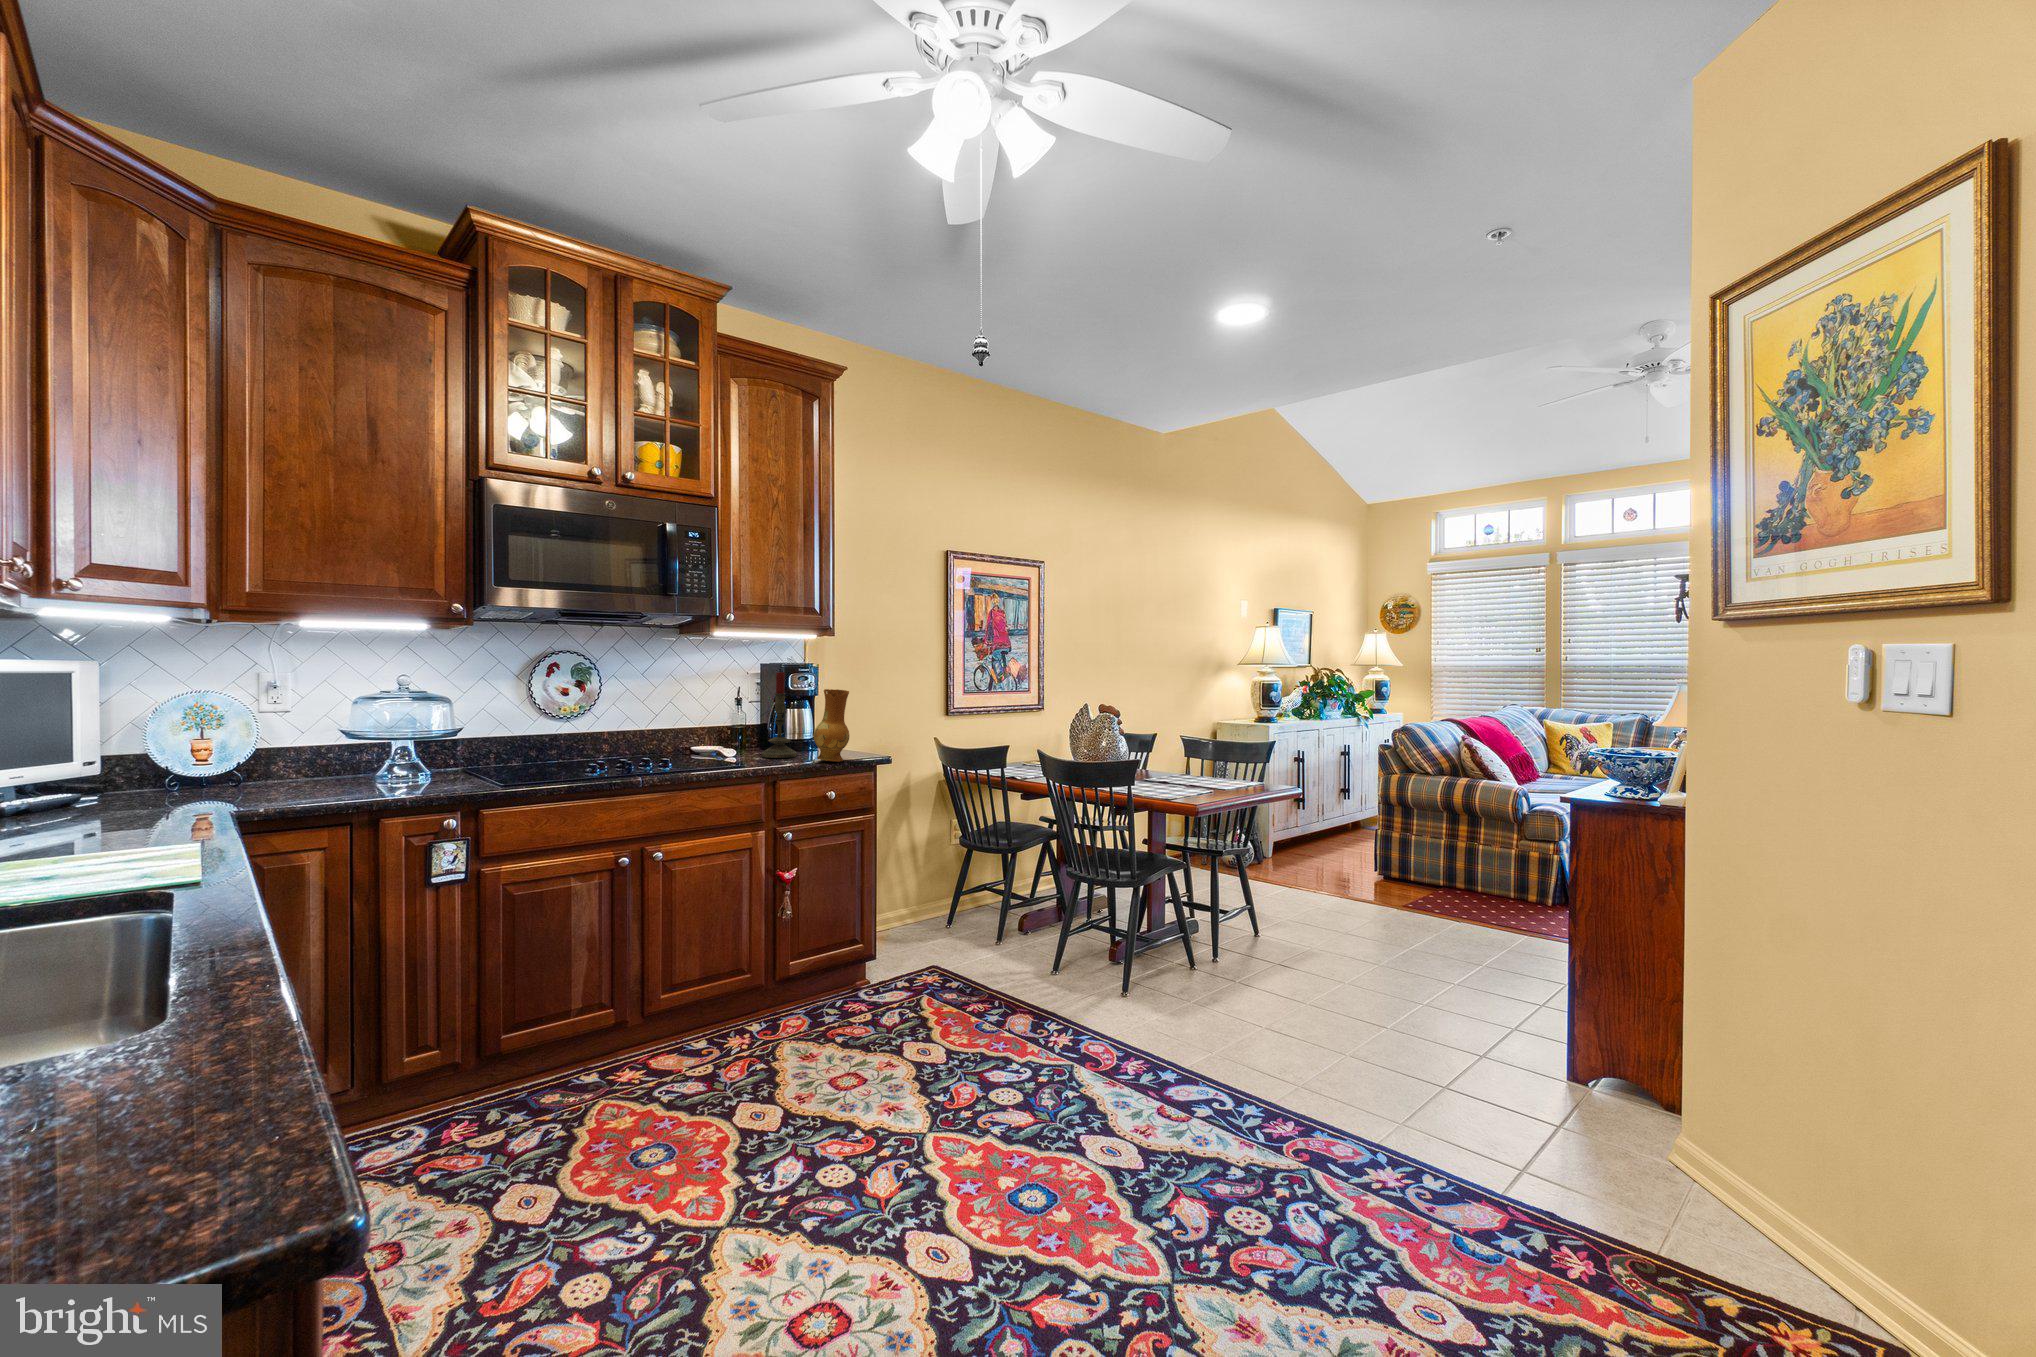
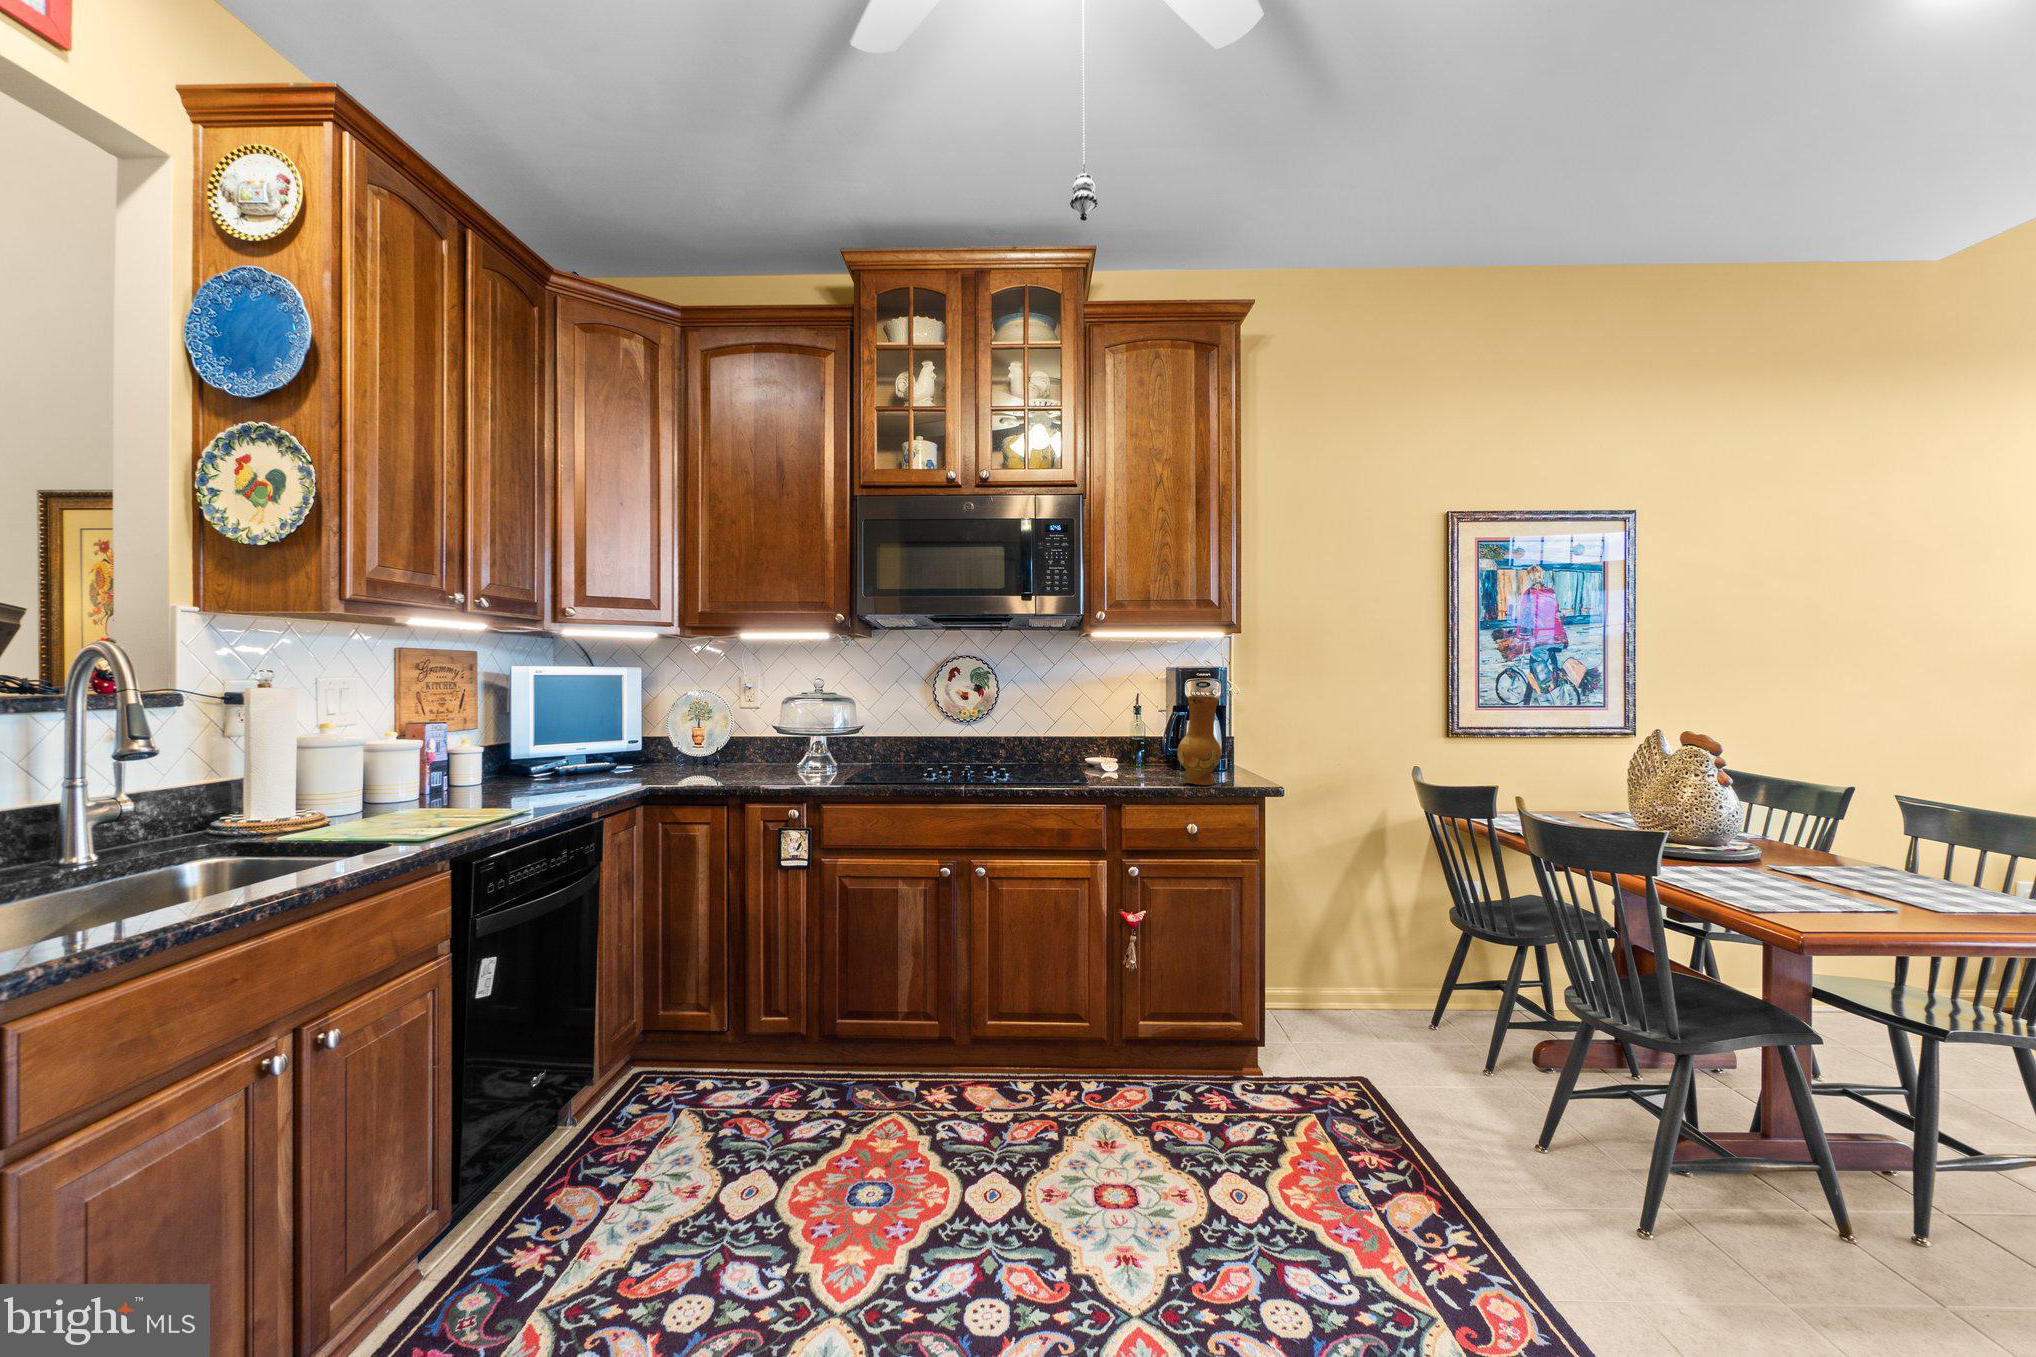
candle: present [762,670,797,758] -> none [1139,673,1179,776]

